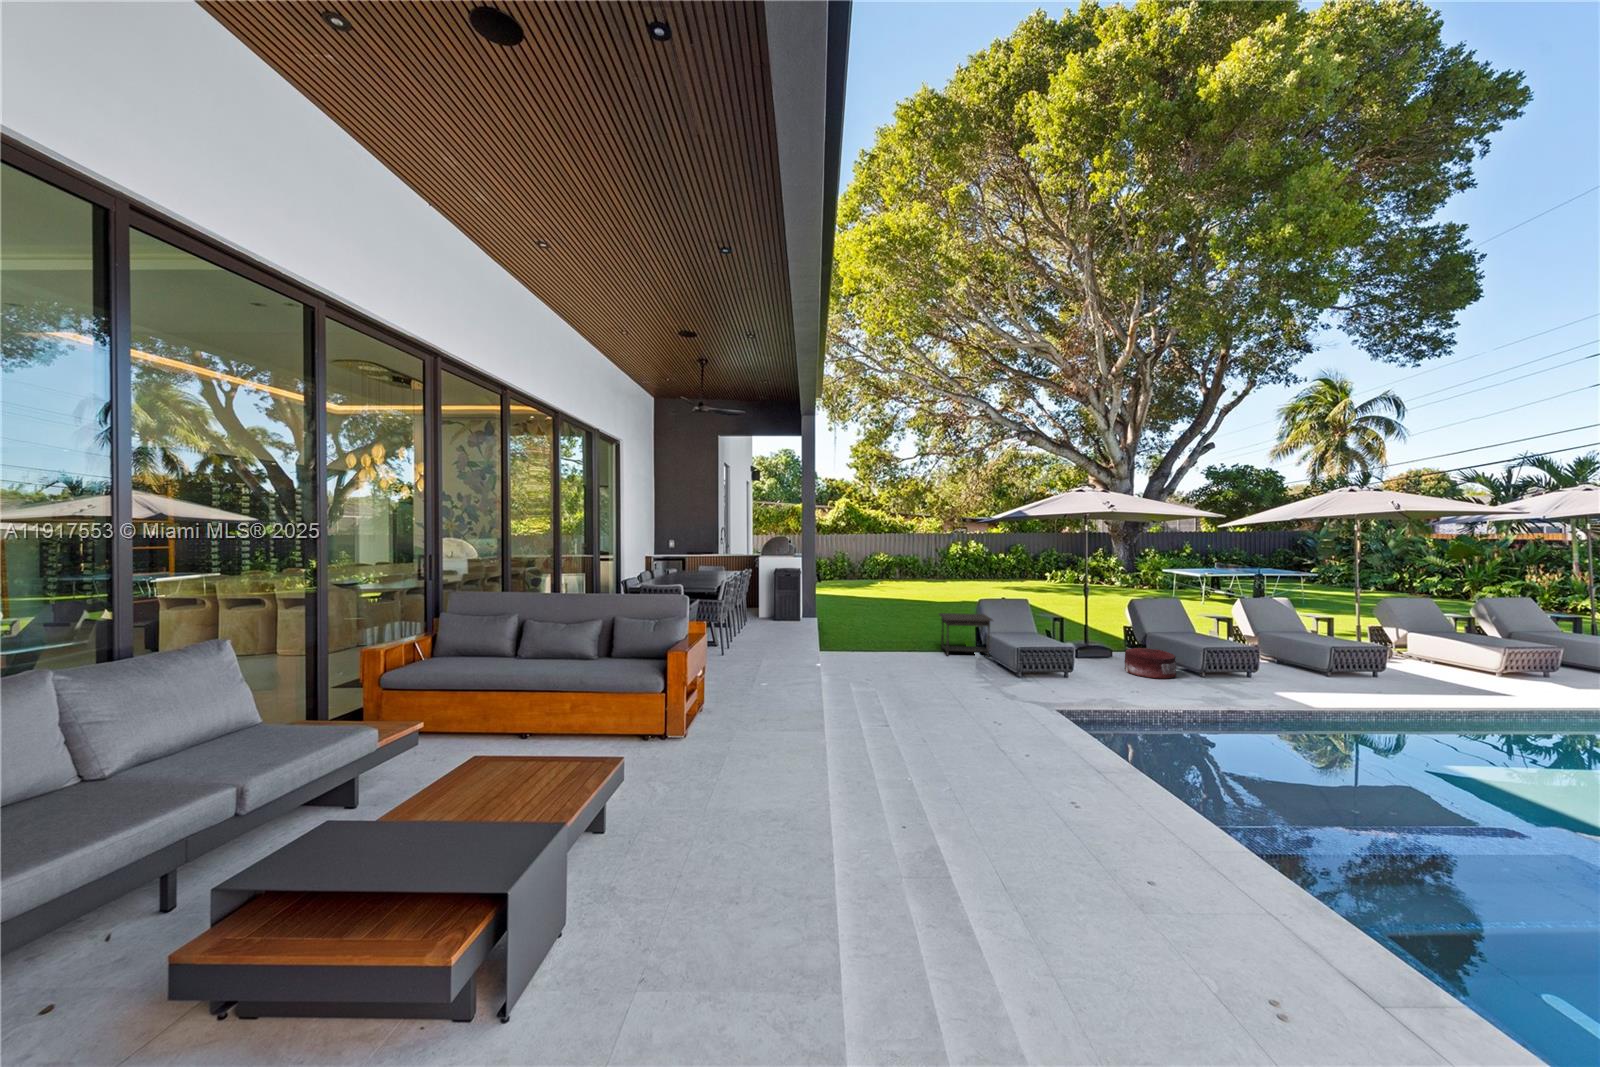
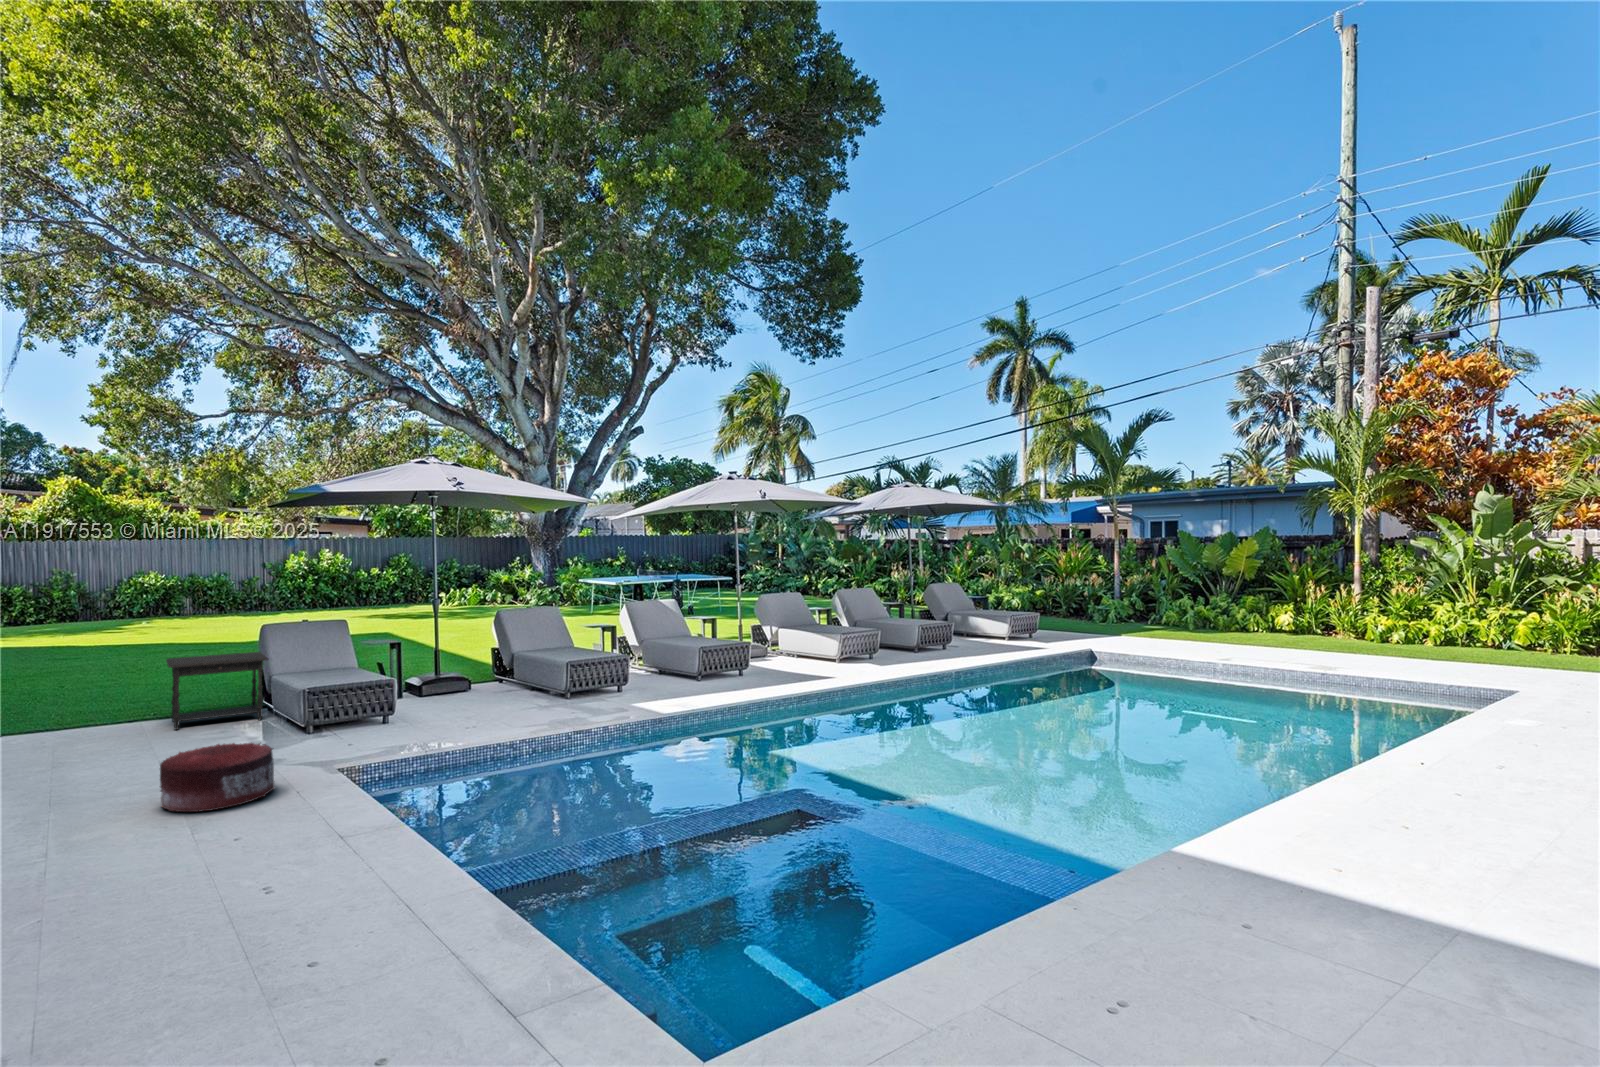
pouf: present [1125,647,1176,679] -> present [160,743,275,812]

